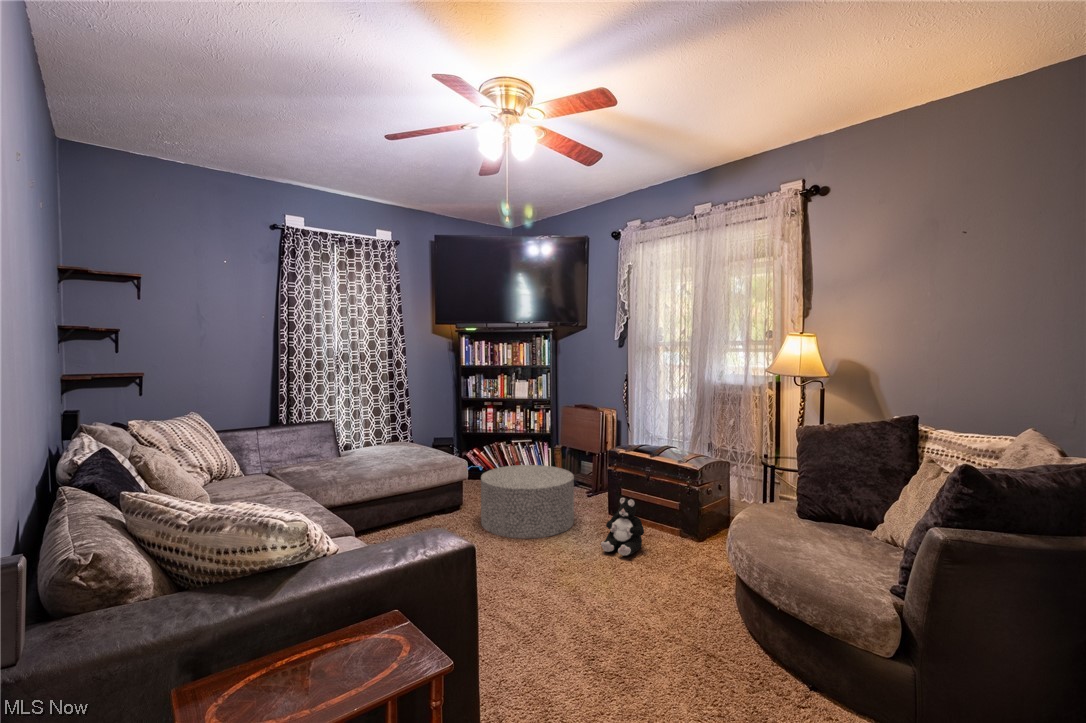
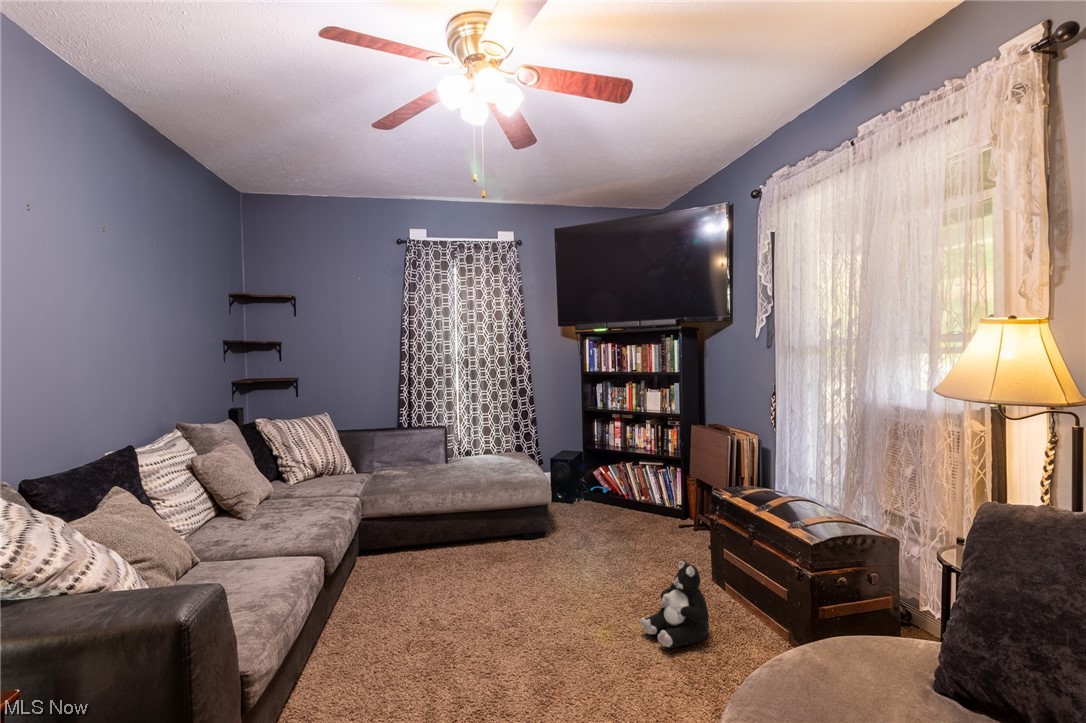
ottoman: present [481,465,574,539] -> none [539,493,657,592]

